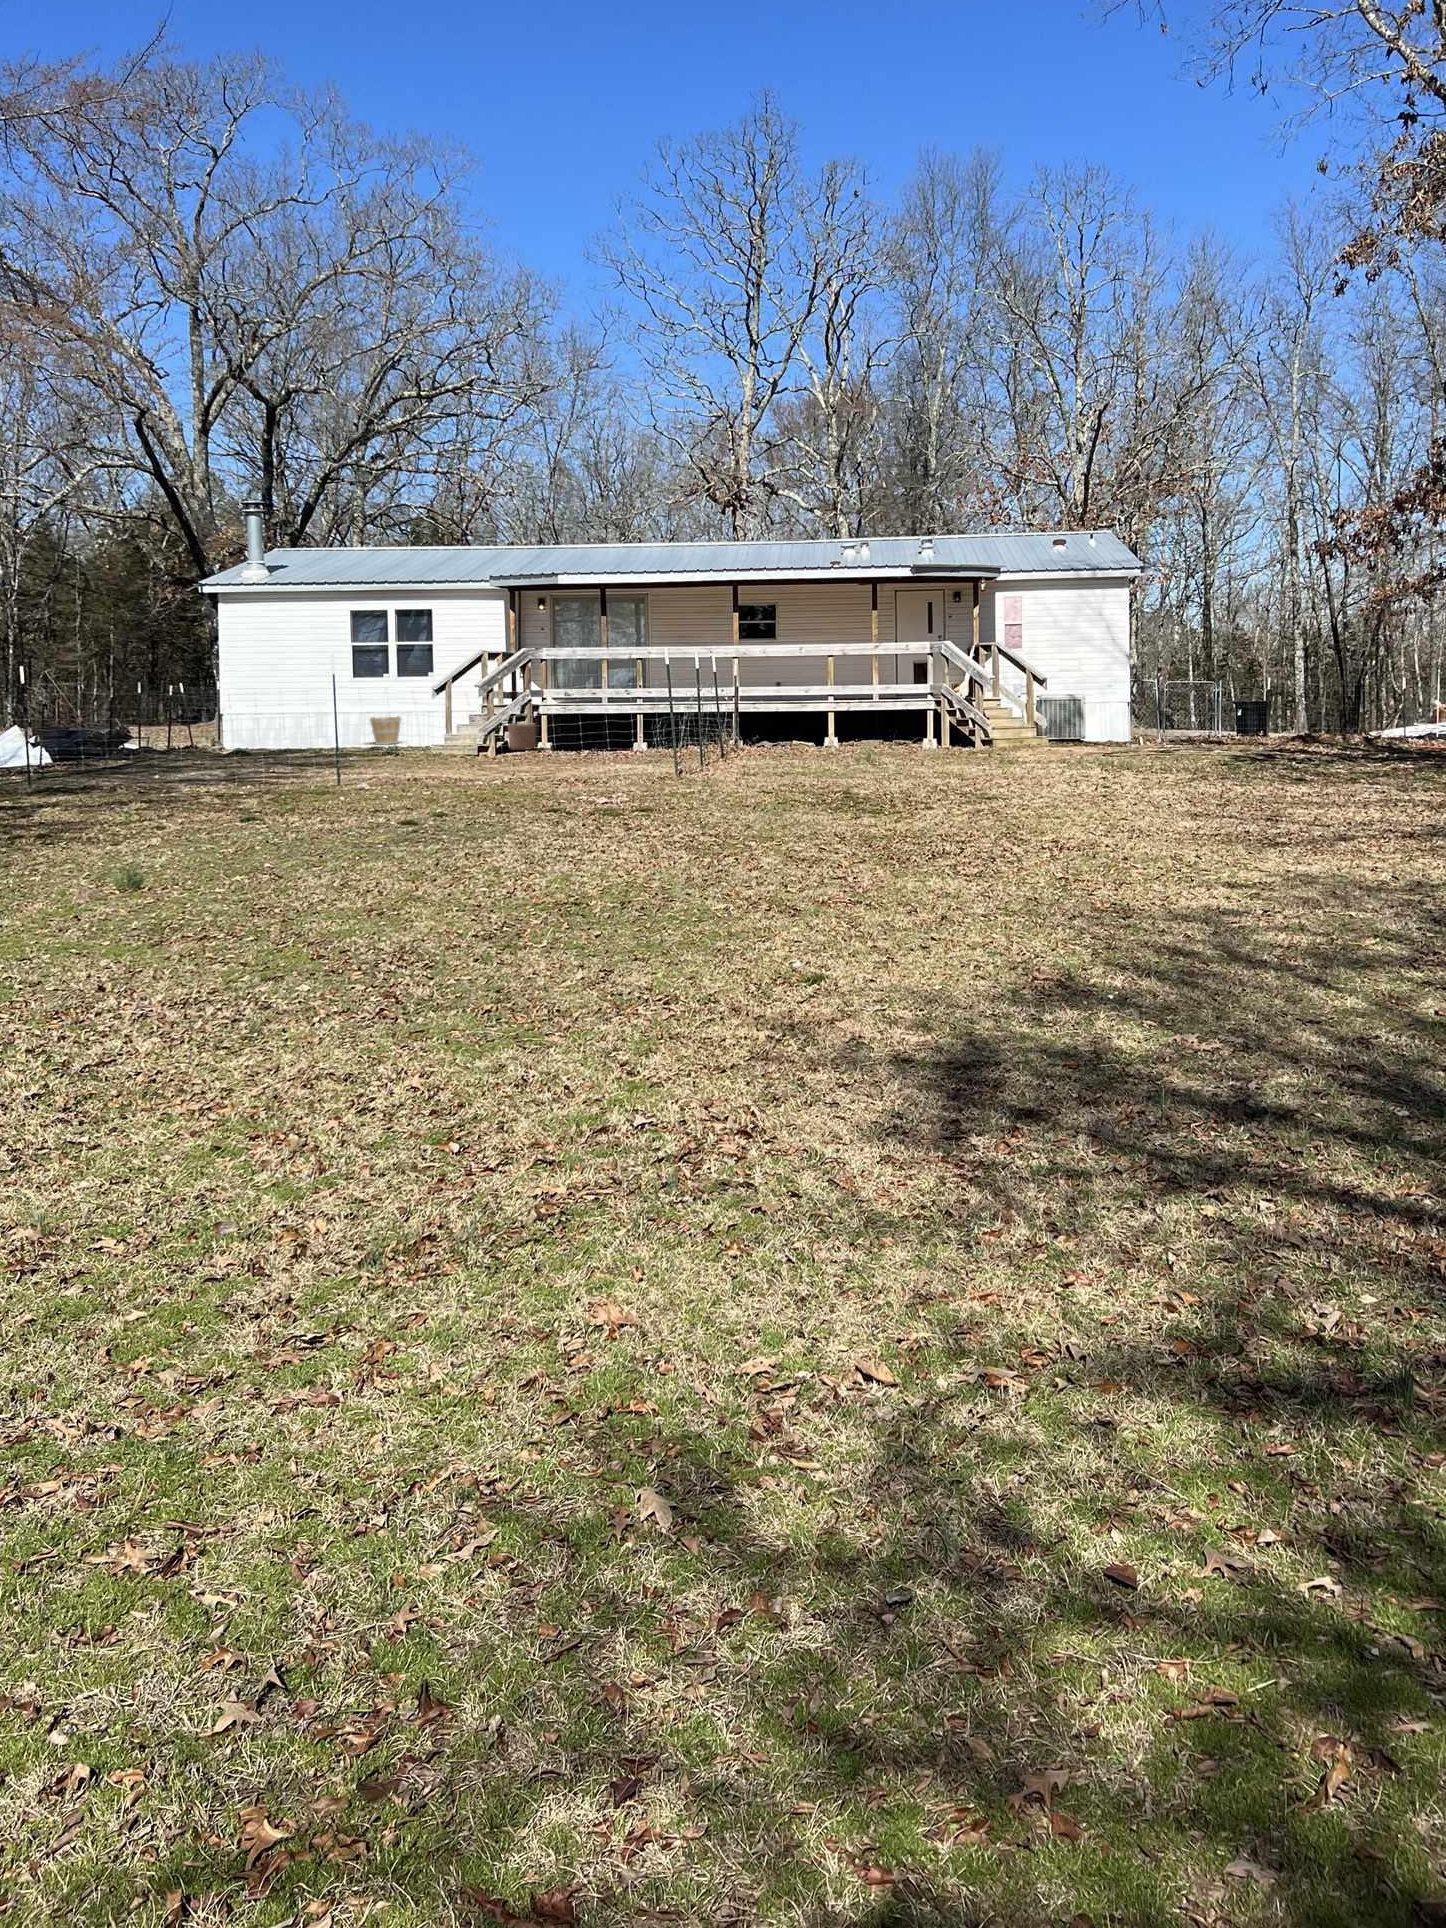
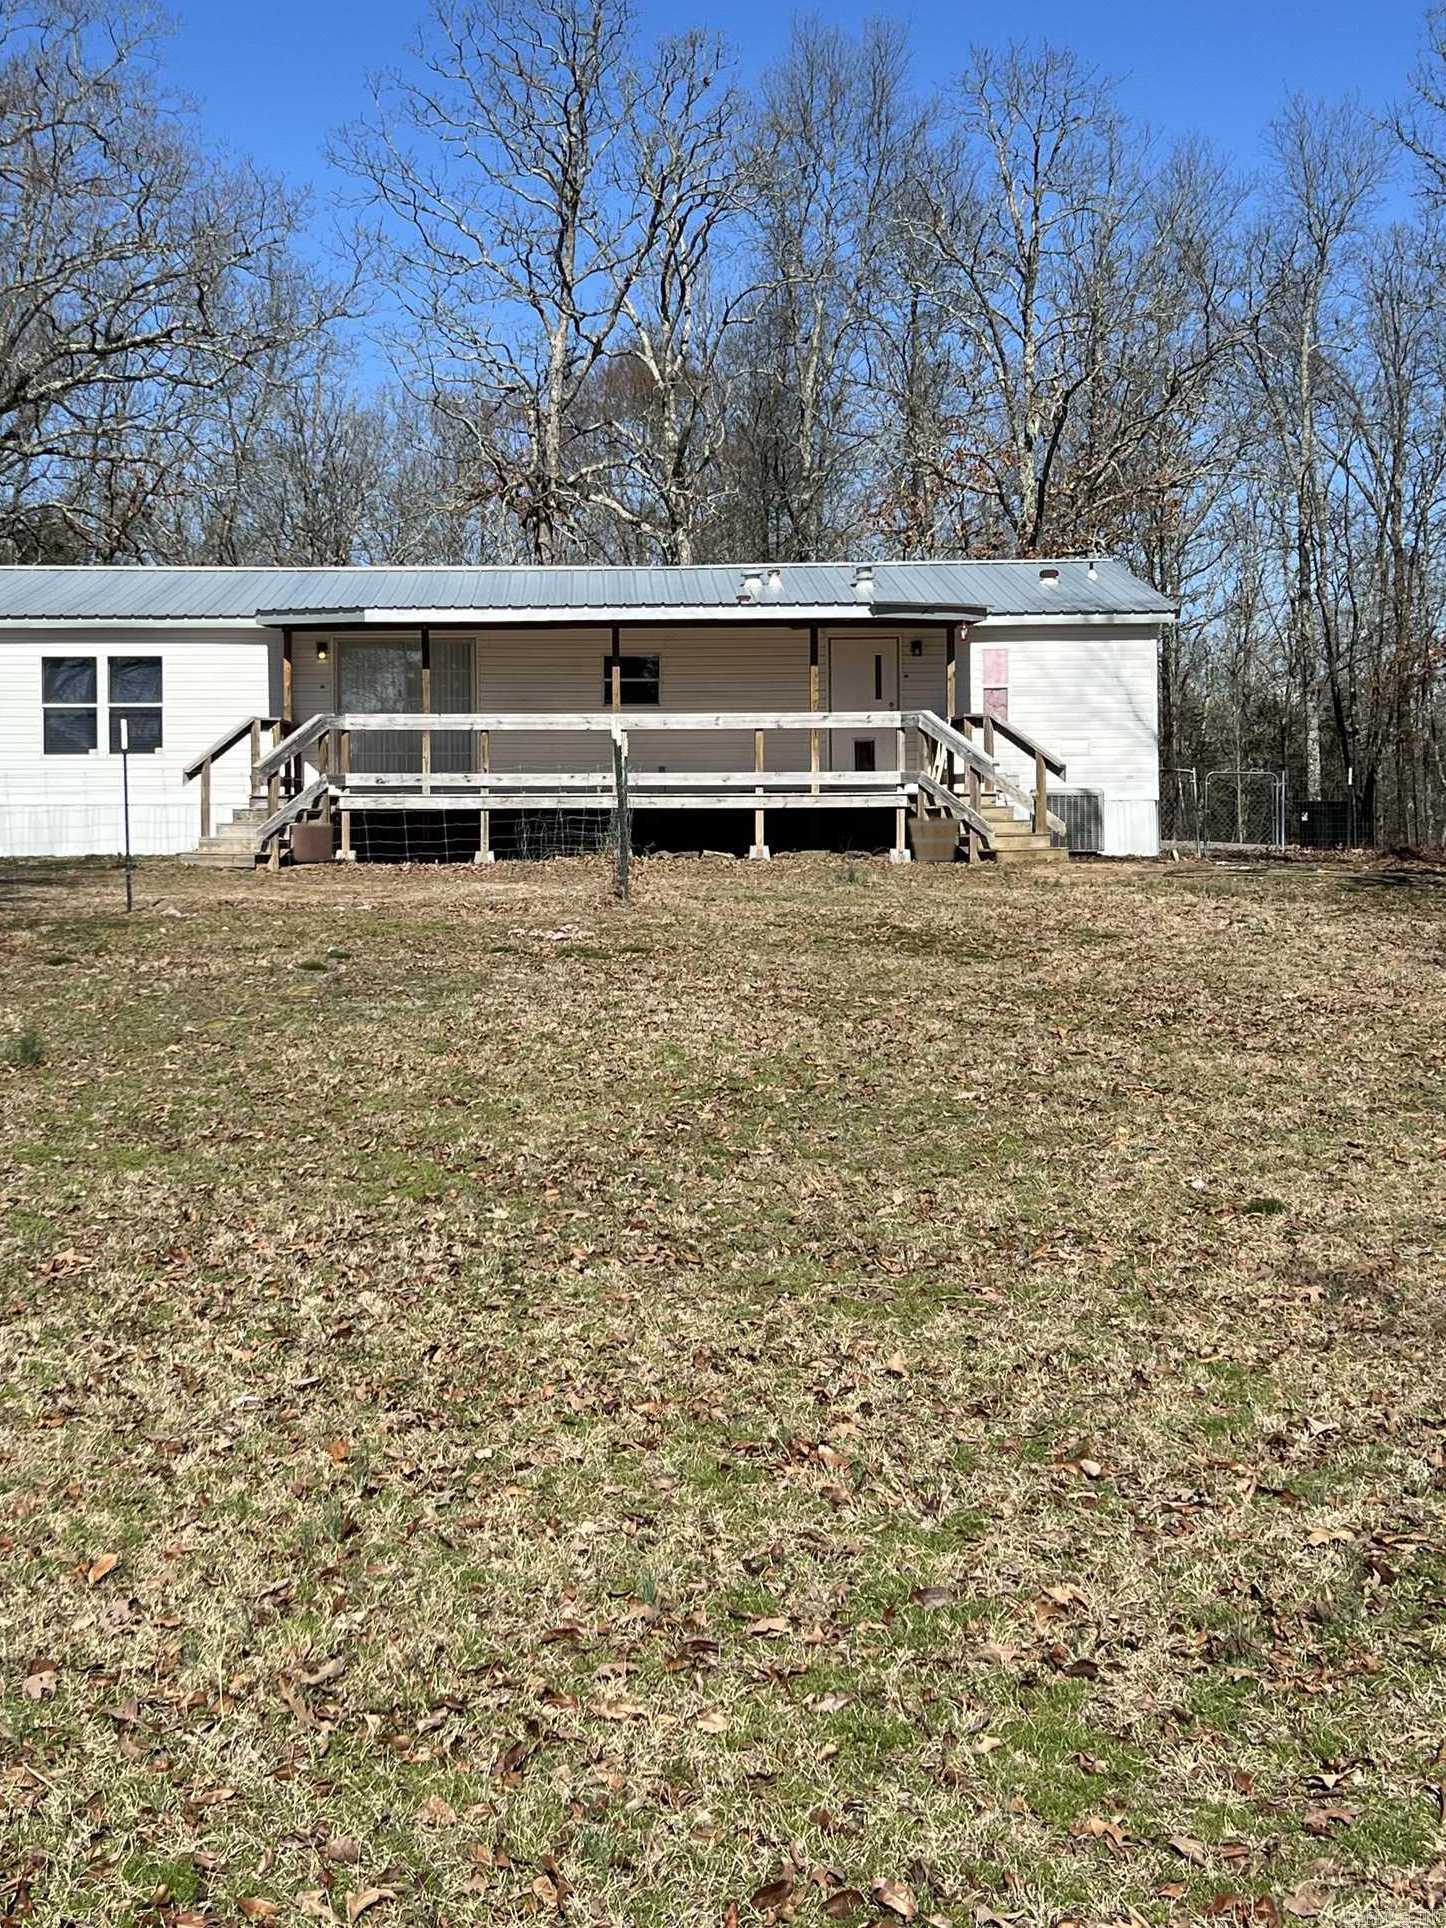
wooden bucket: present [370,716,401,745] -> present [909,816,959,861]

